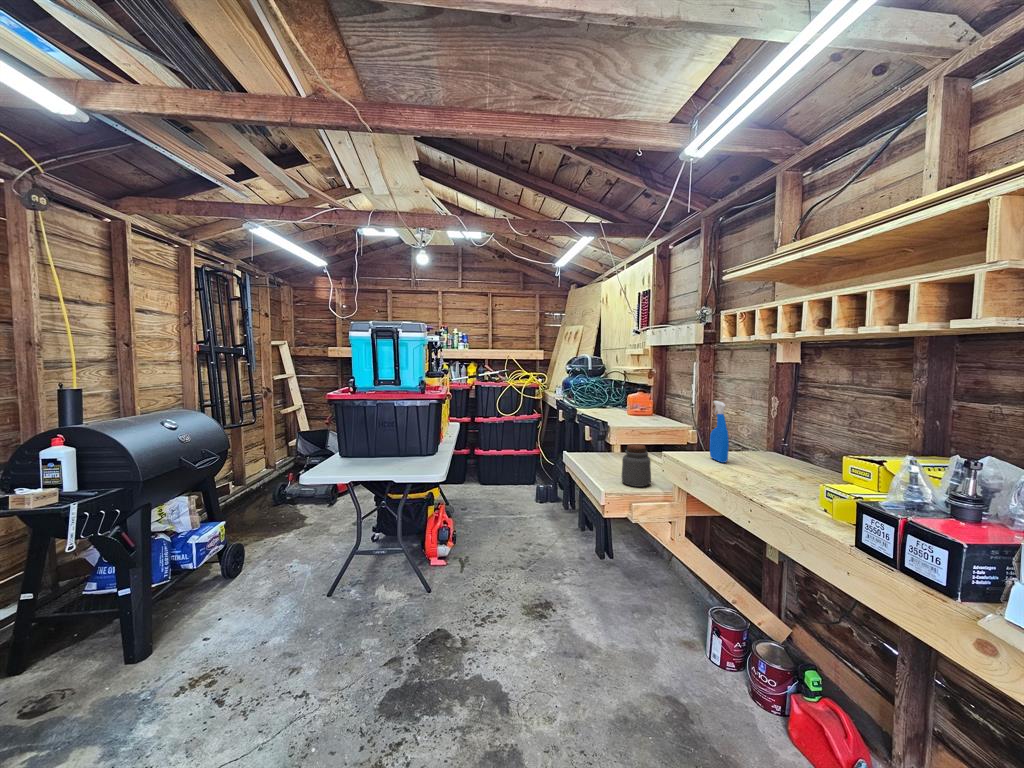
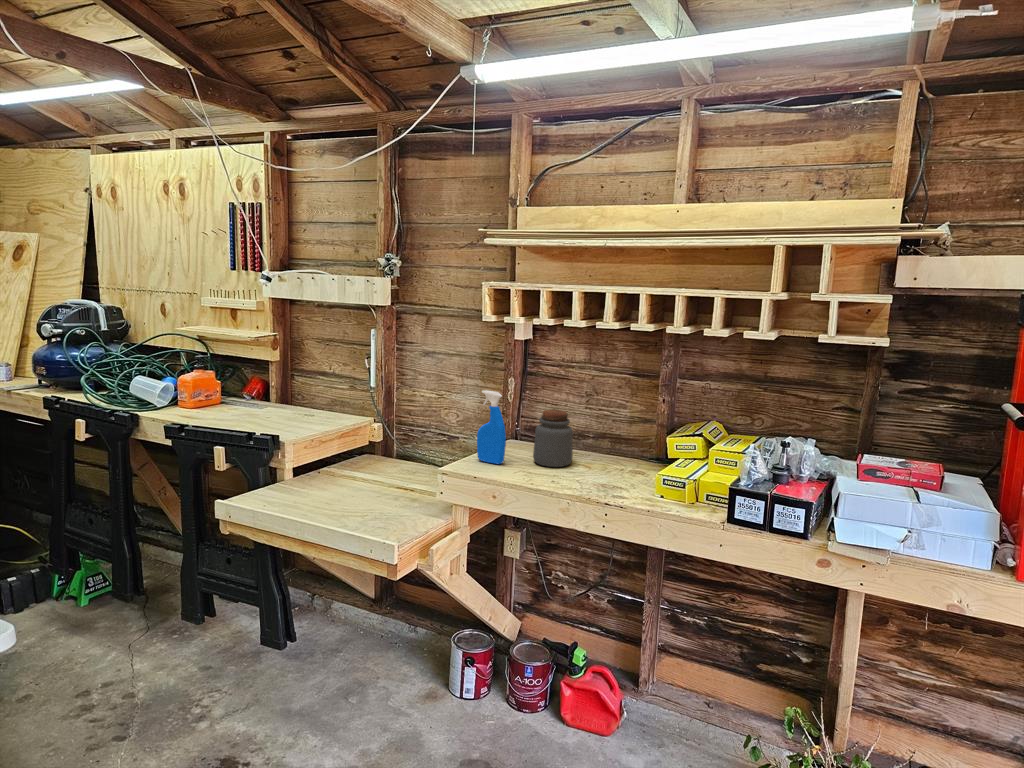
jar: present [622,444,651,487] -> present [533,410,573,467]

